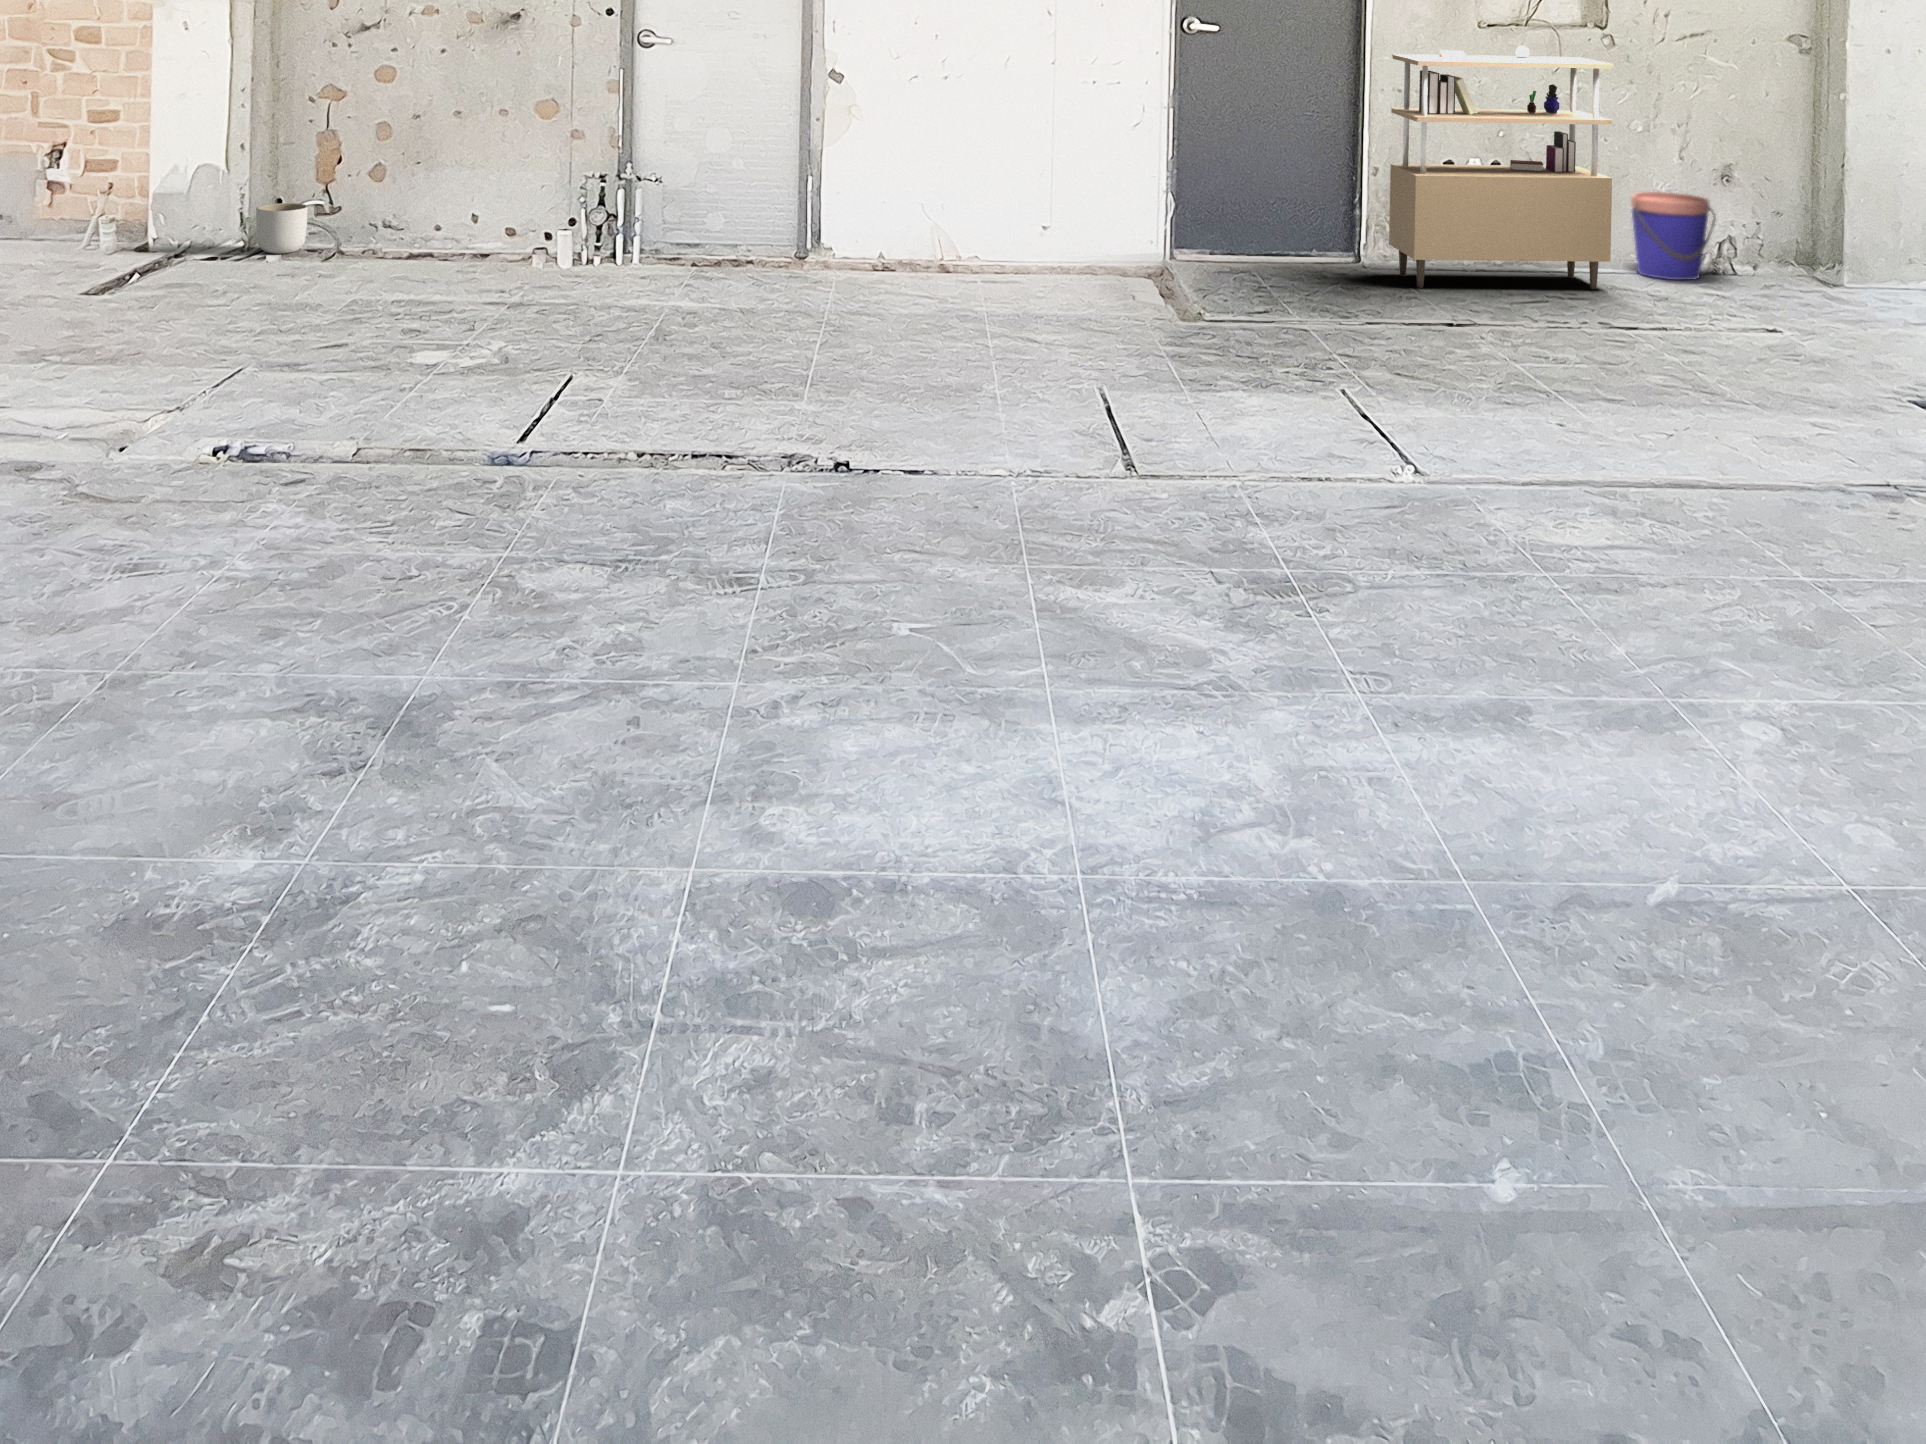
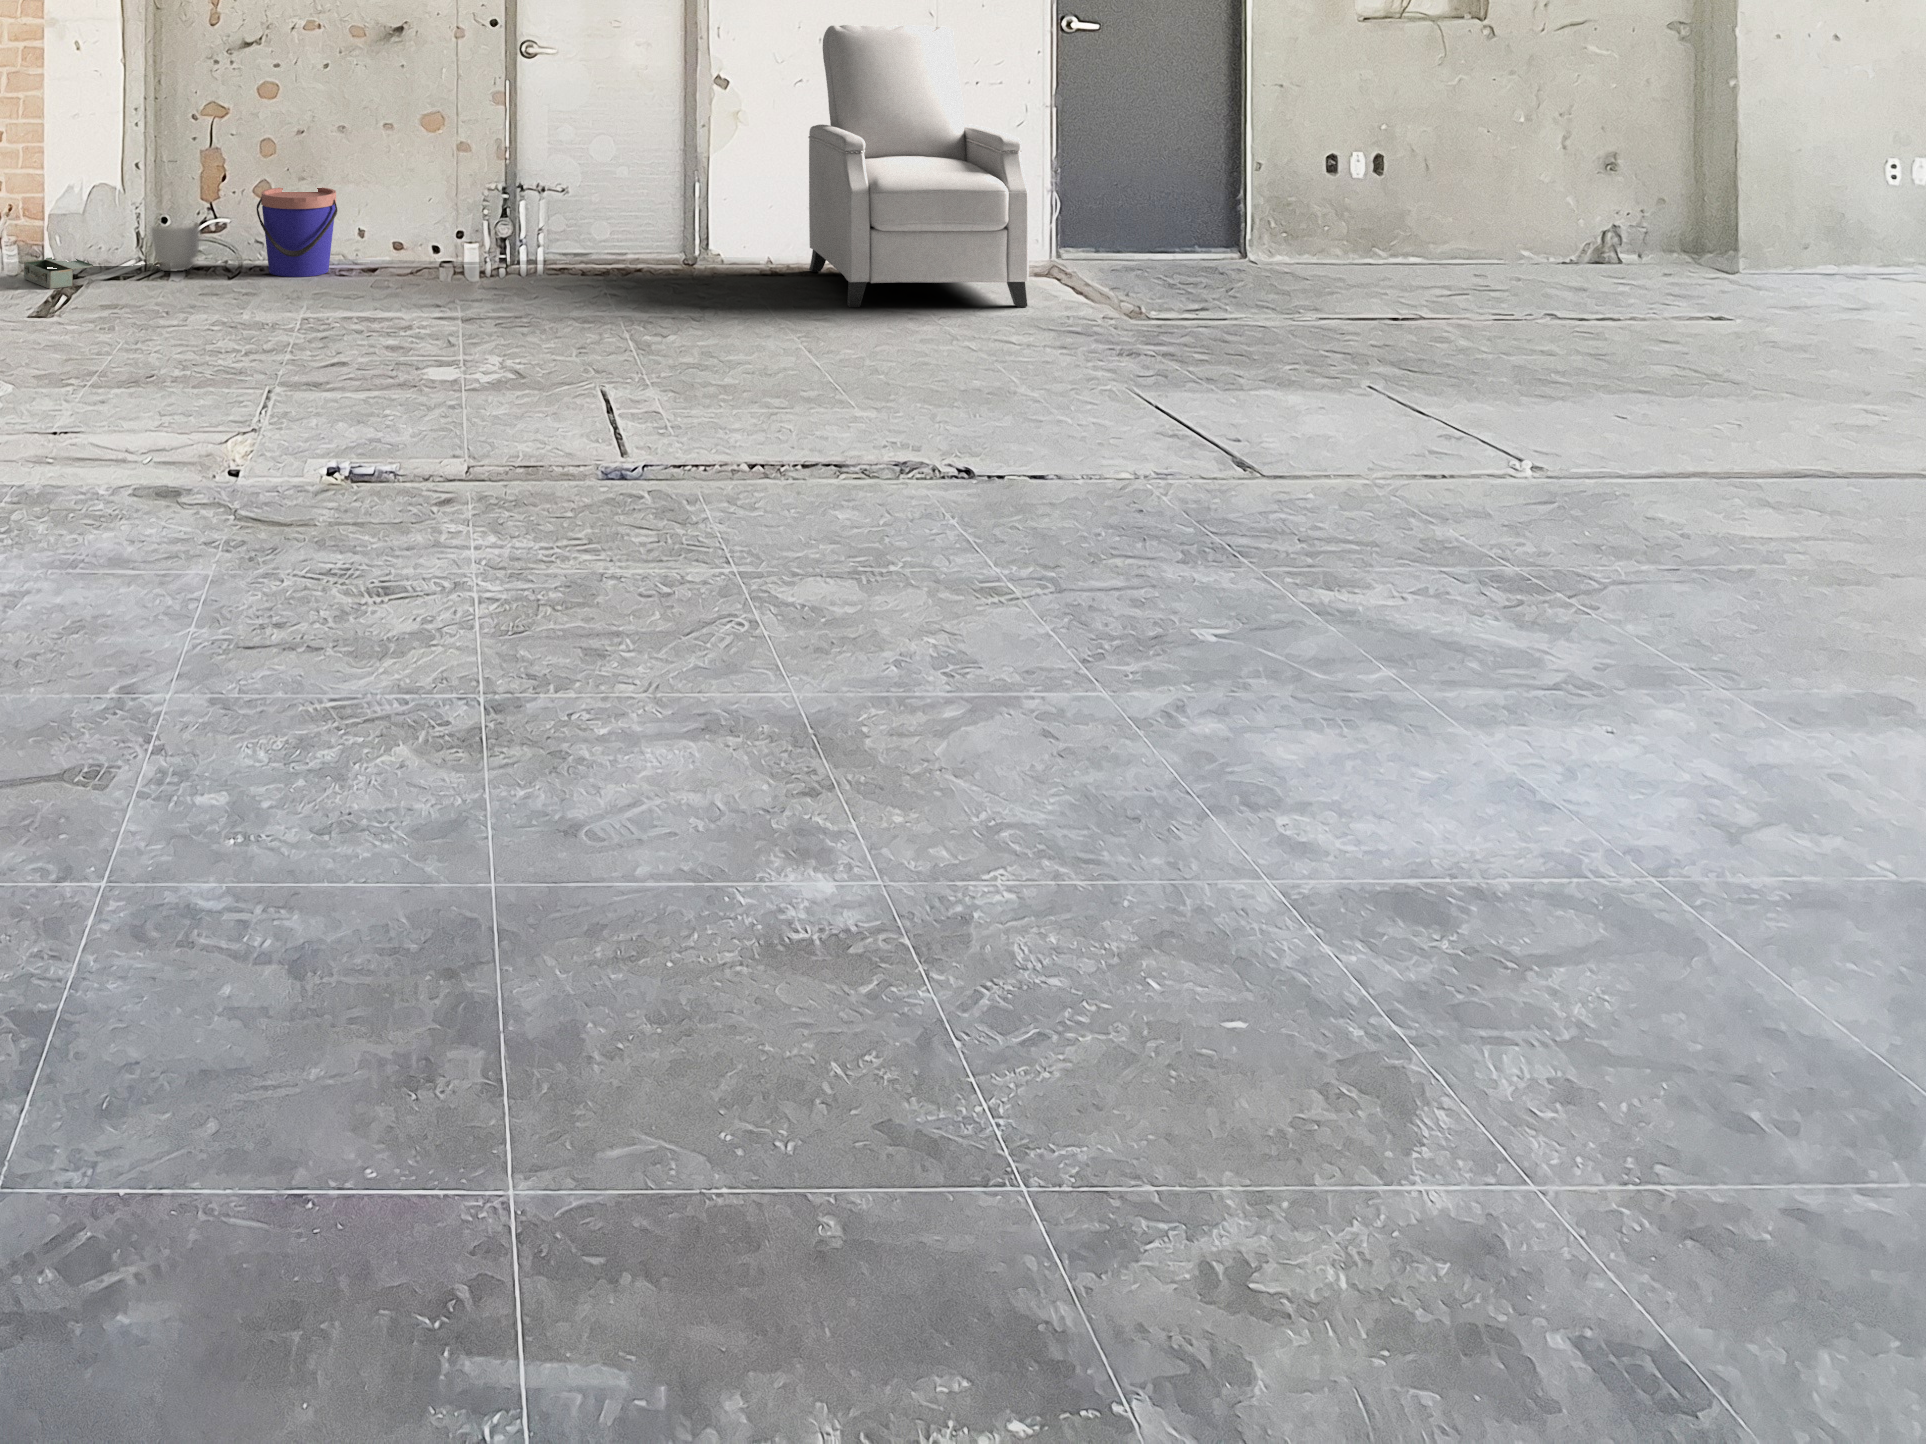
chair: none [914,21,1095,305] -> present [808,25,1029,307]
shelving unit: present [1389,45,1614,289] -> none [1281,37,1521,283]
bucket: present [1631,192,1715,280] -> present [256,187,338,277]
toolbox: none [119,236,185,268] -> present [24,257,93,289]

